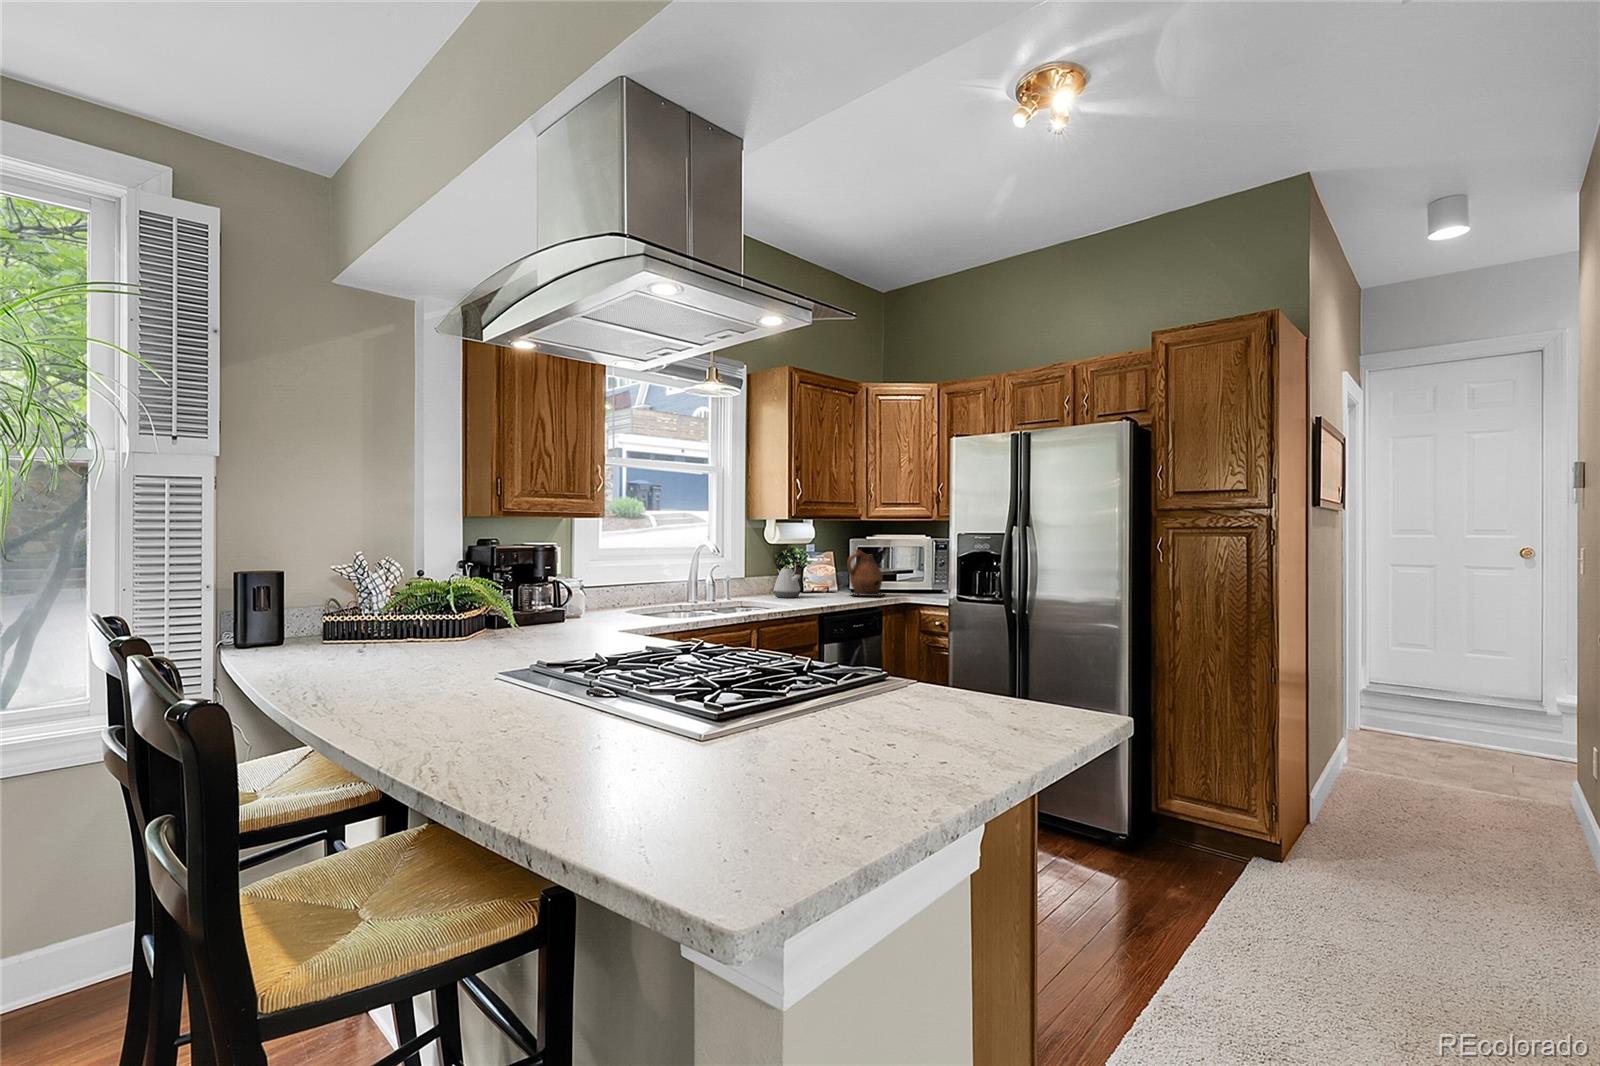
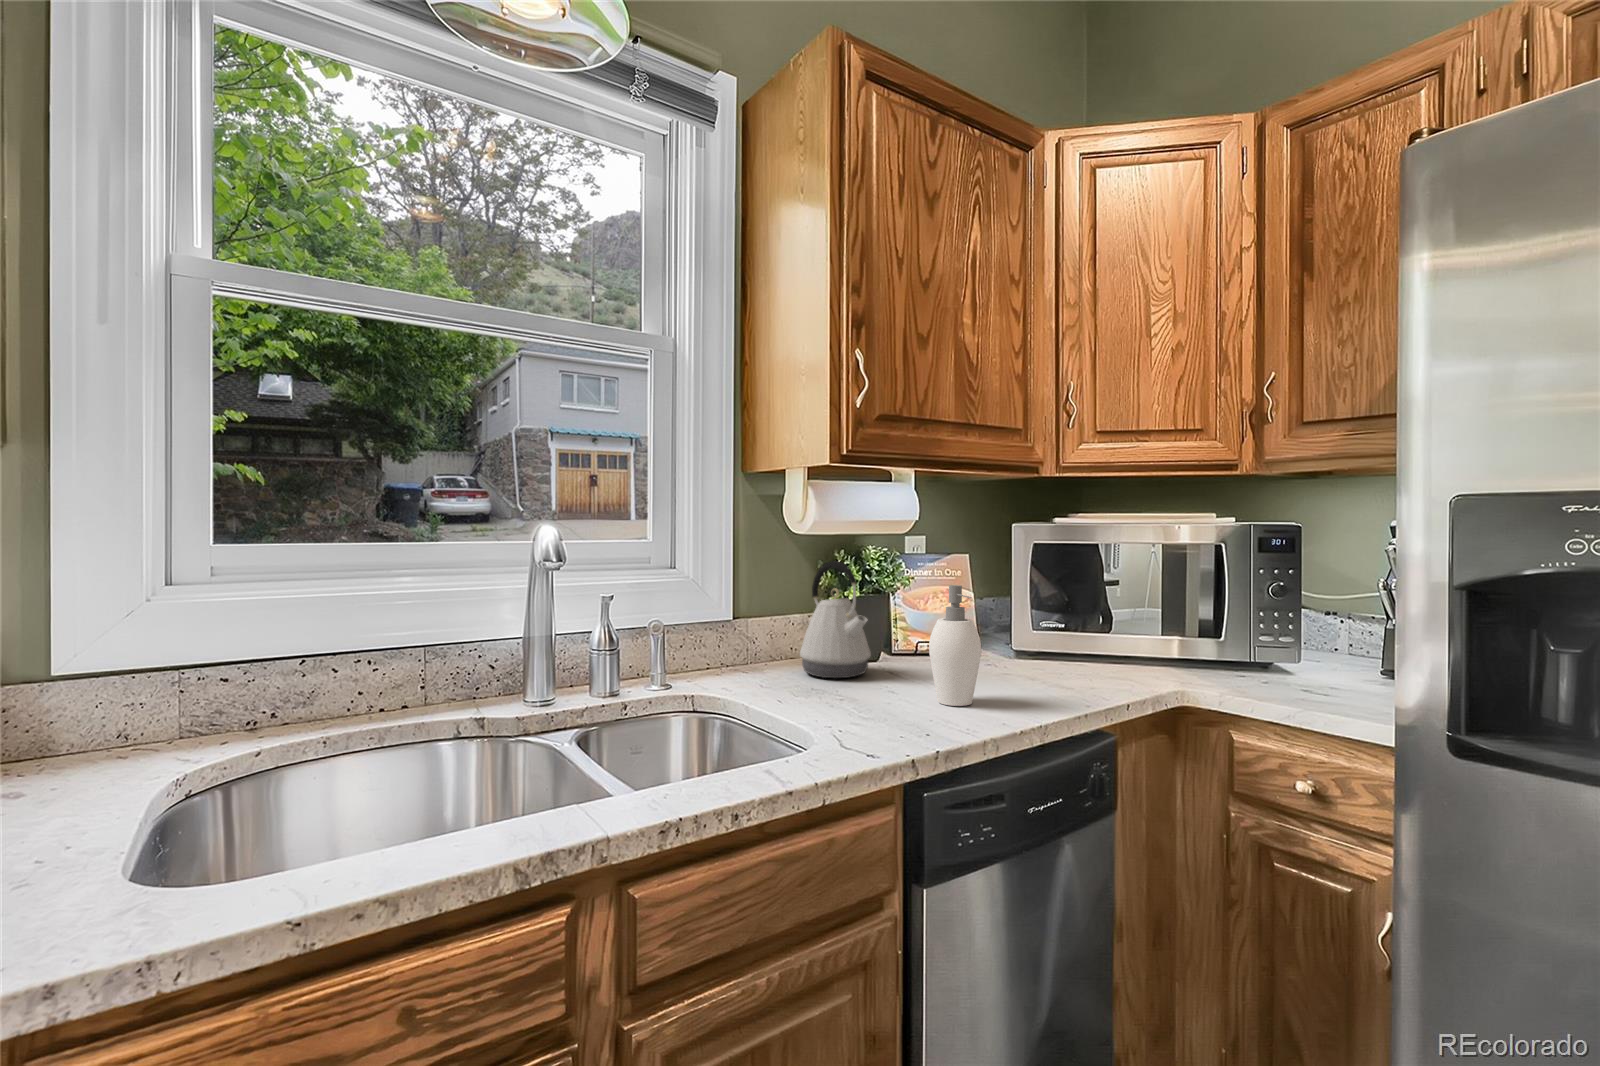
ceramic pitcher: present [847,549,885,596] -> none [1001,549,1109,686]
soap dispenser: none [824,562,842,601] -> present [929,585,981,706]

